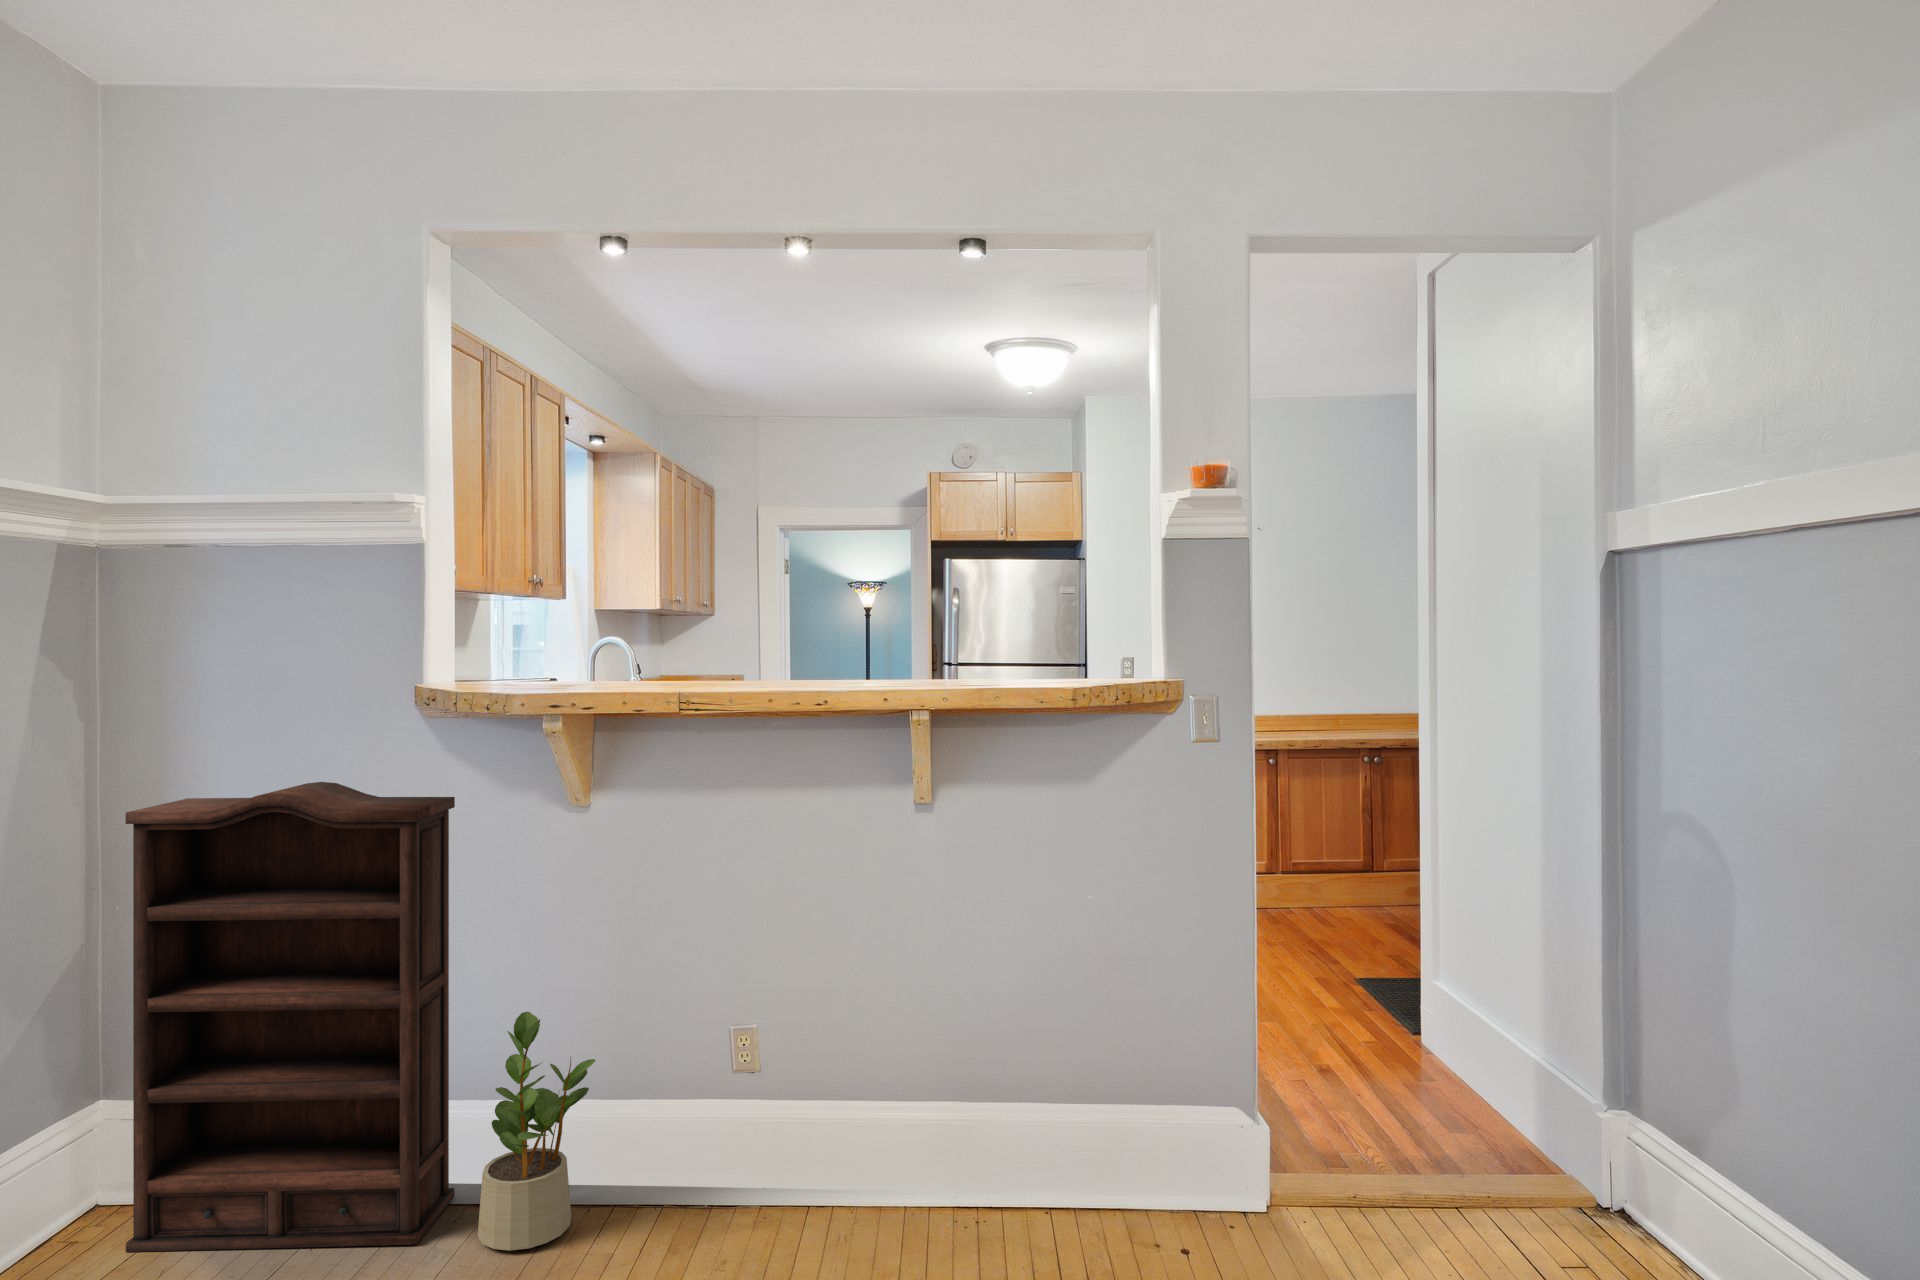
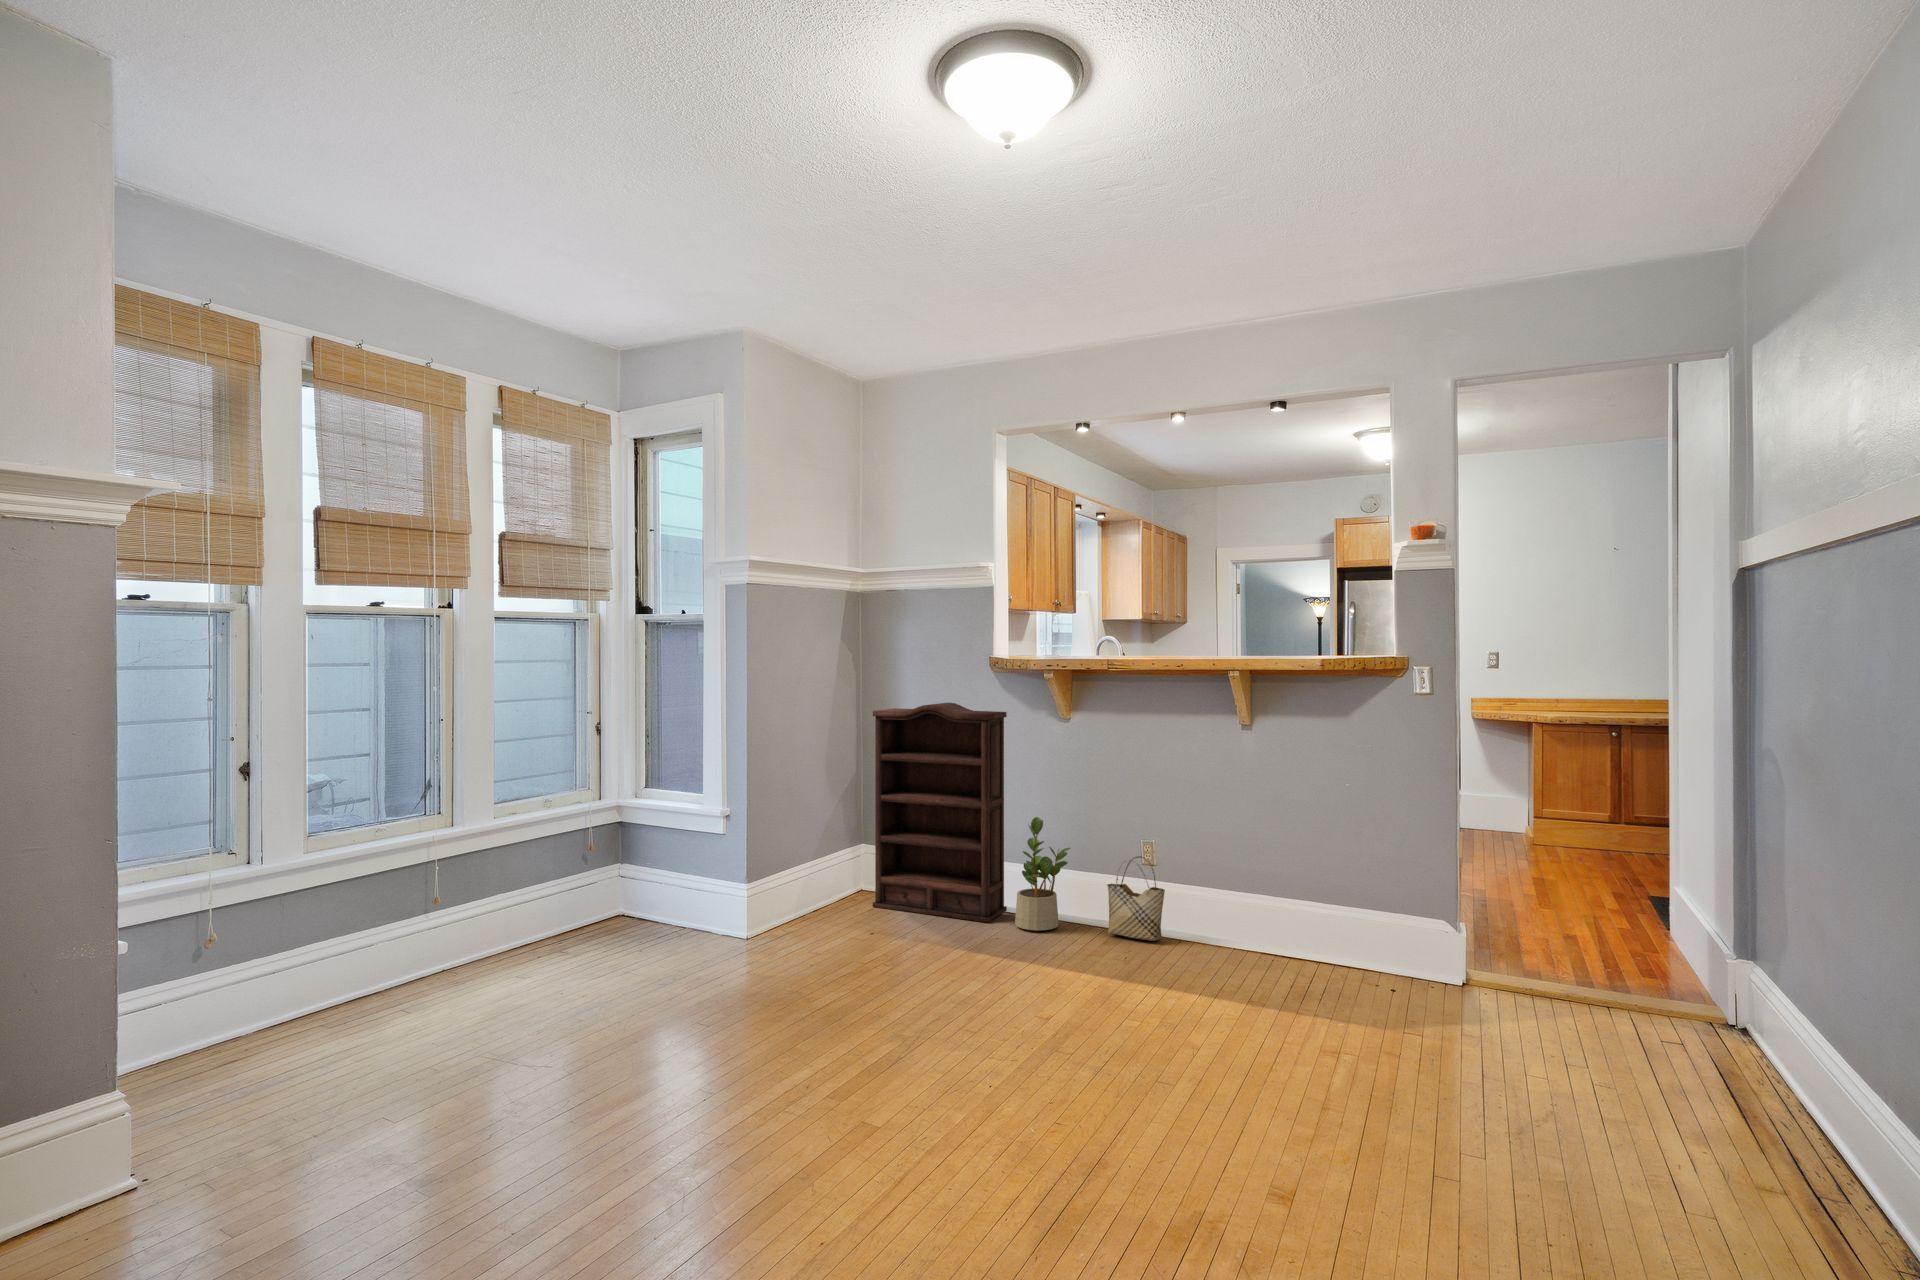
woven basket: none [672,1060,784,1225] -> present [1107,856,1165,941]

